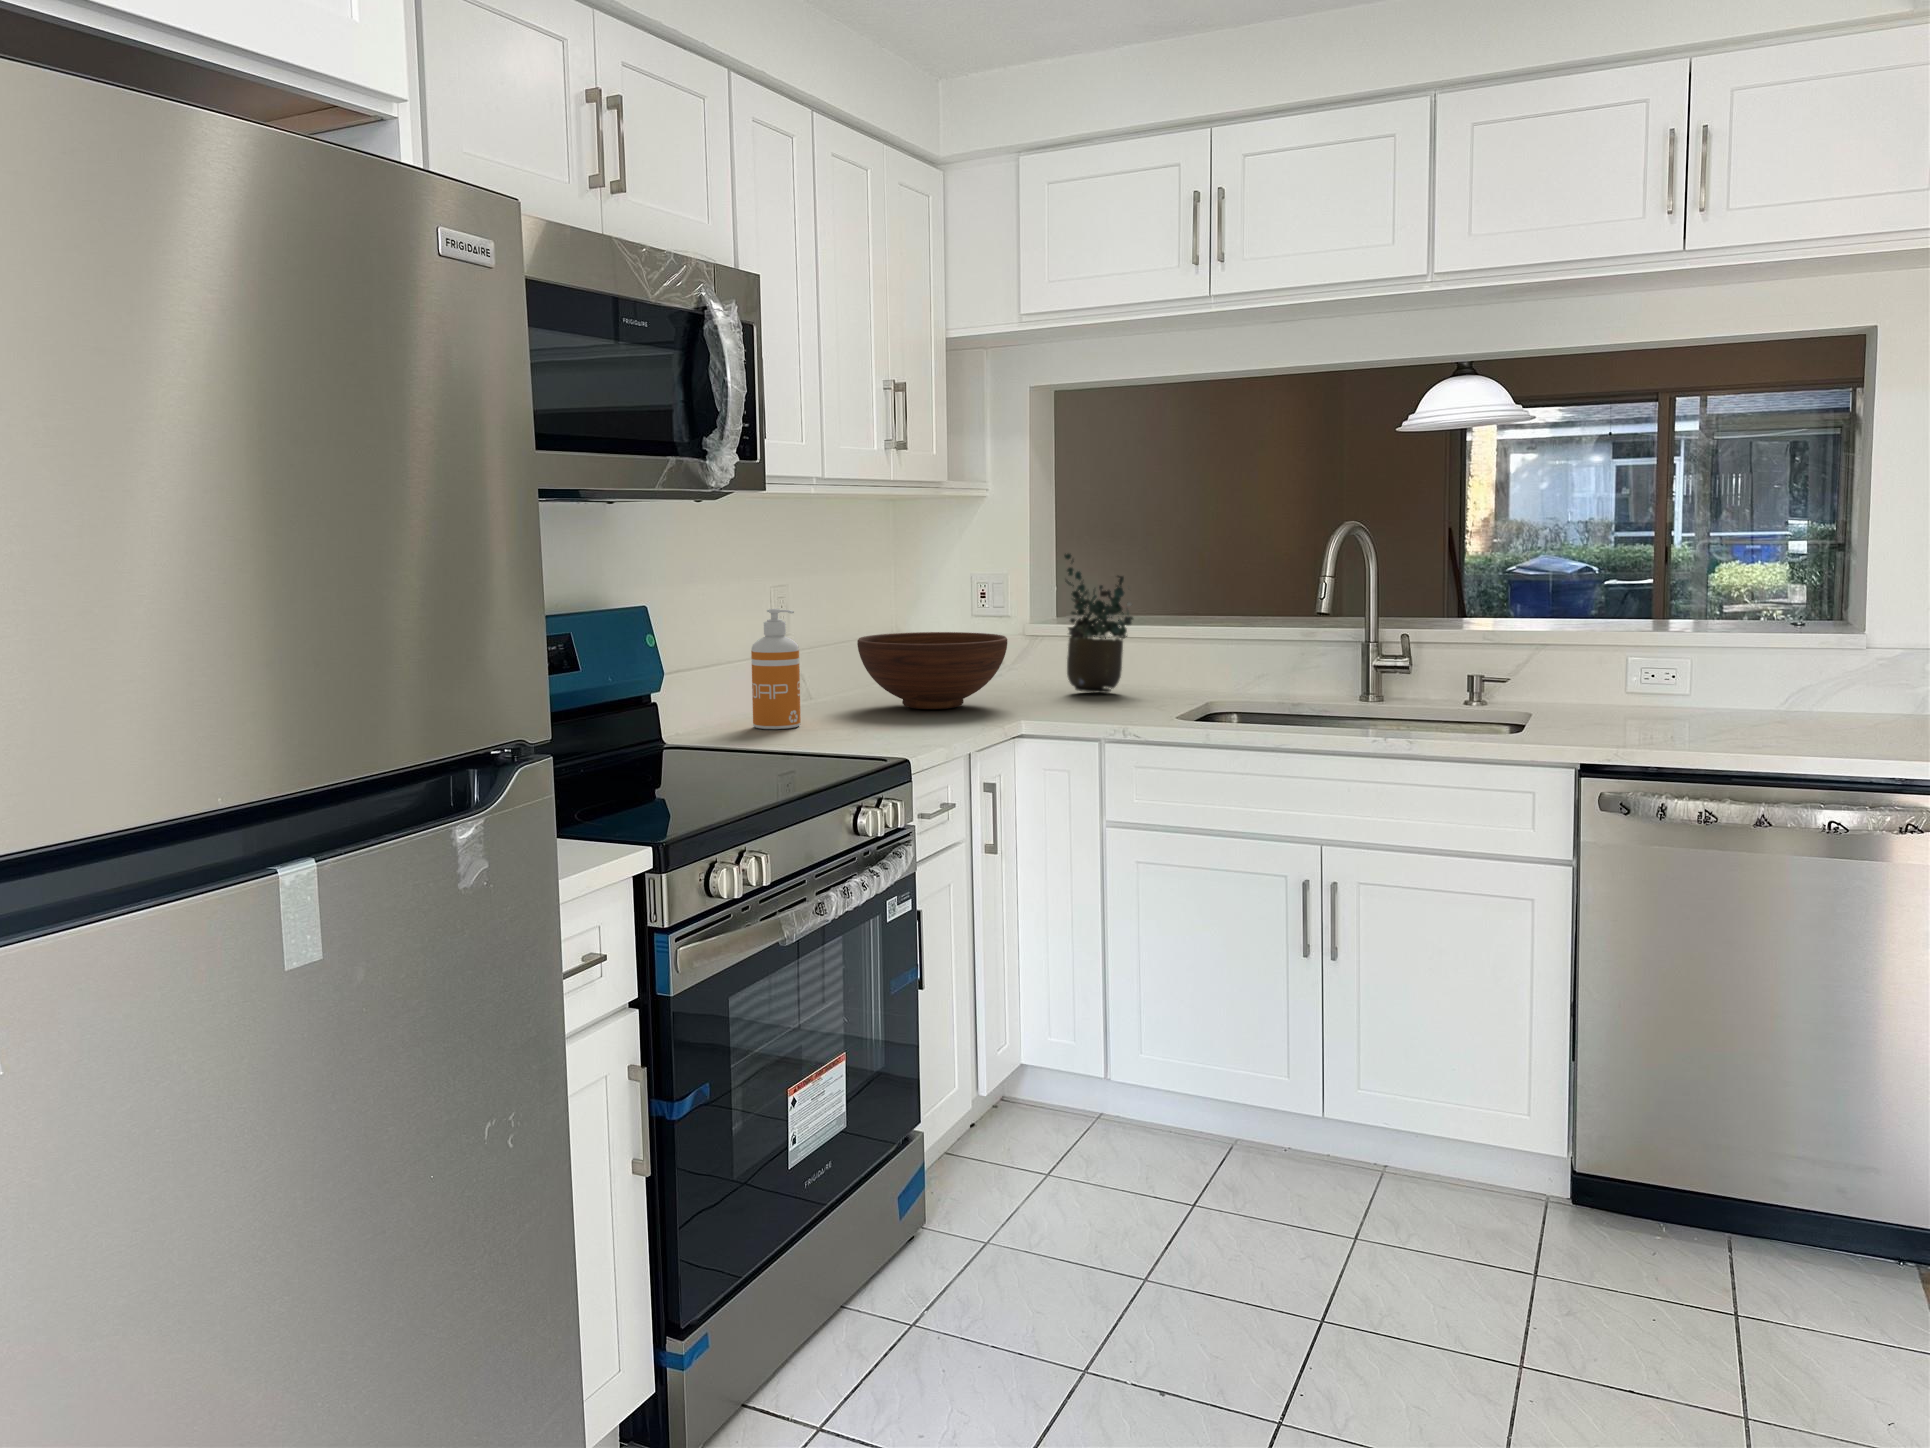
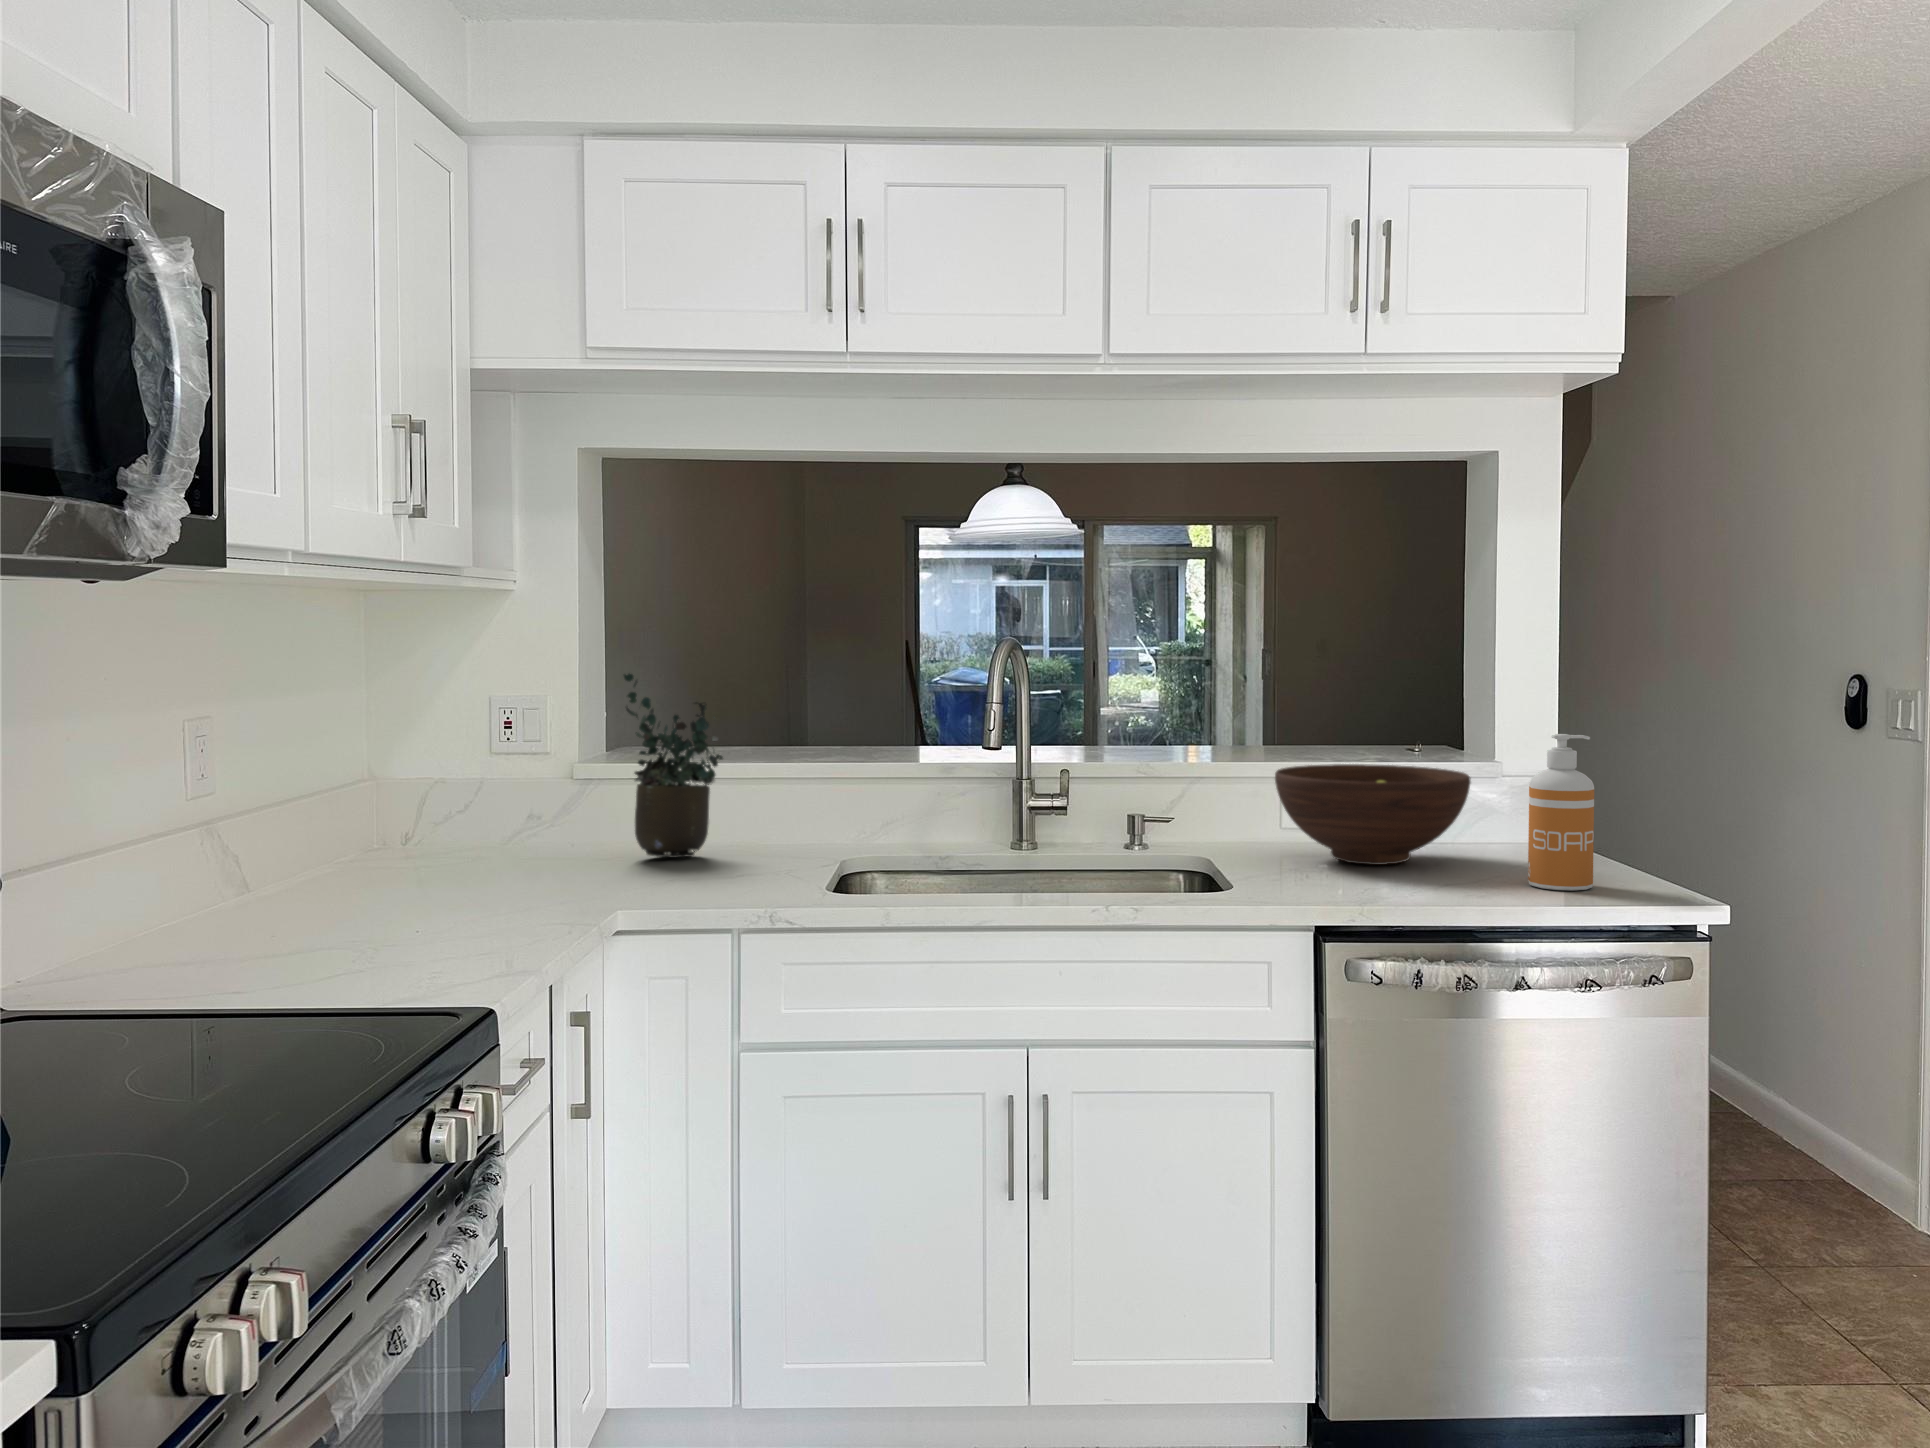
soap dispenser: present [751,609,801,729] -> present [1528,734,1594,891]
fruit bowl: present [857,632,1007,709] -> present [1275,764,1471,865]

